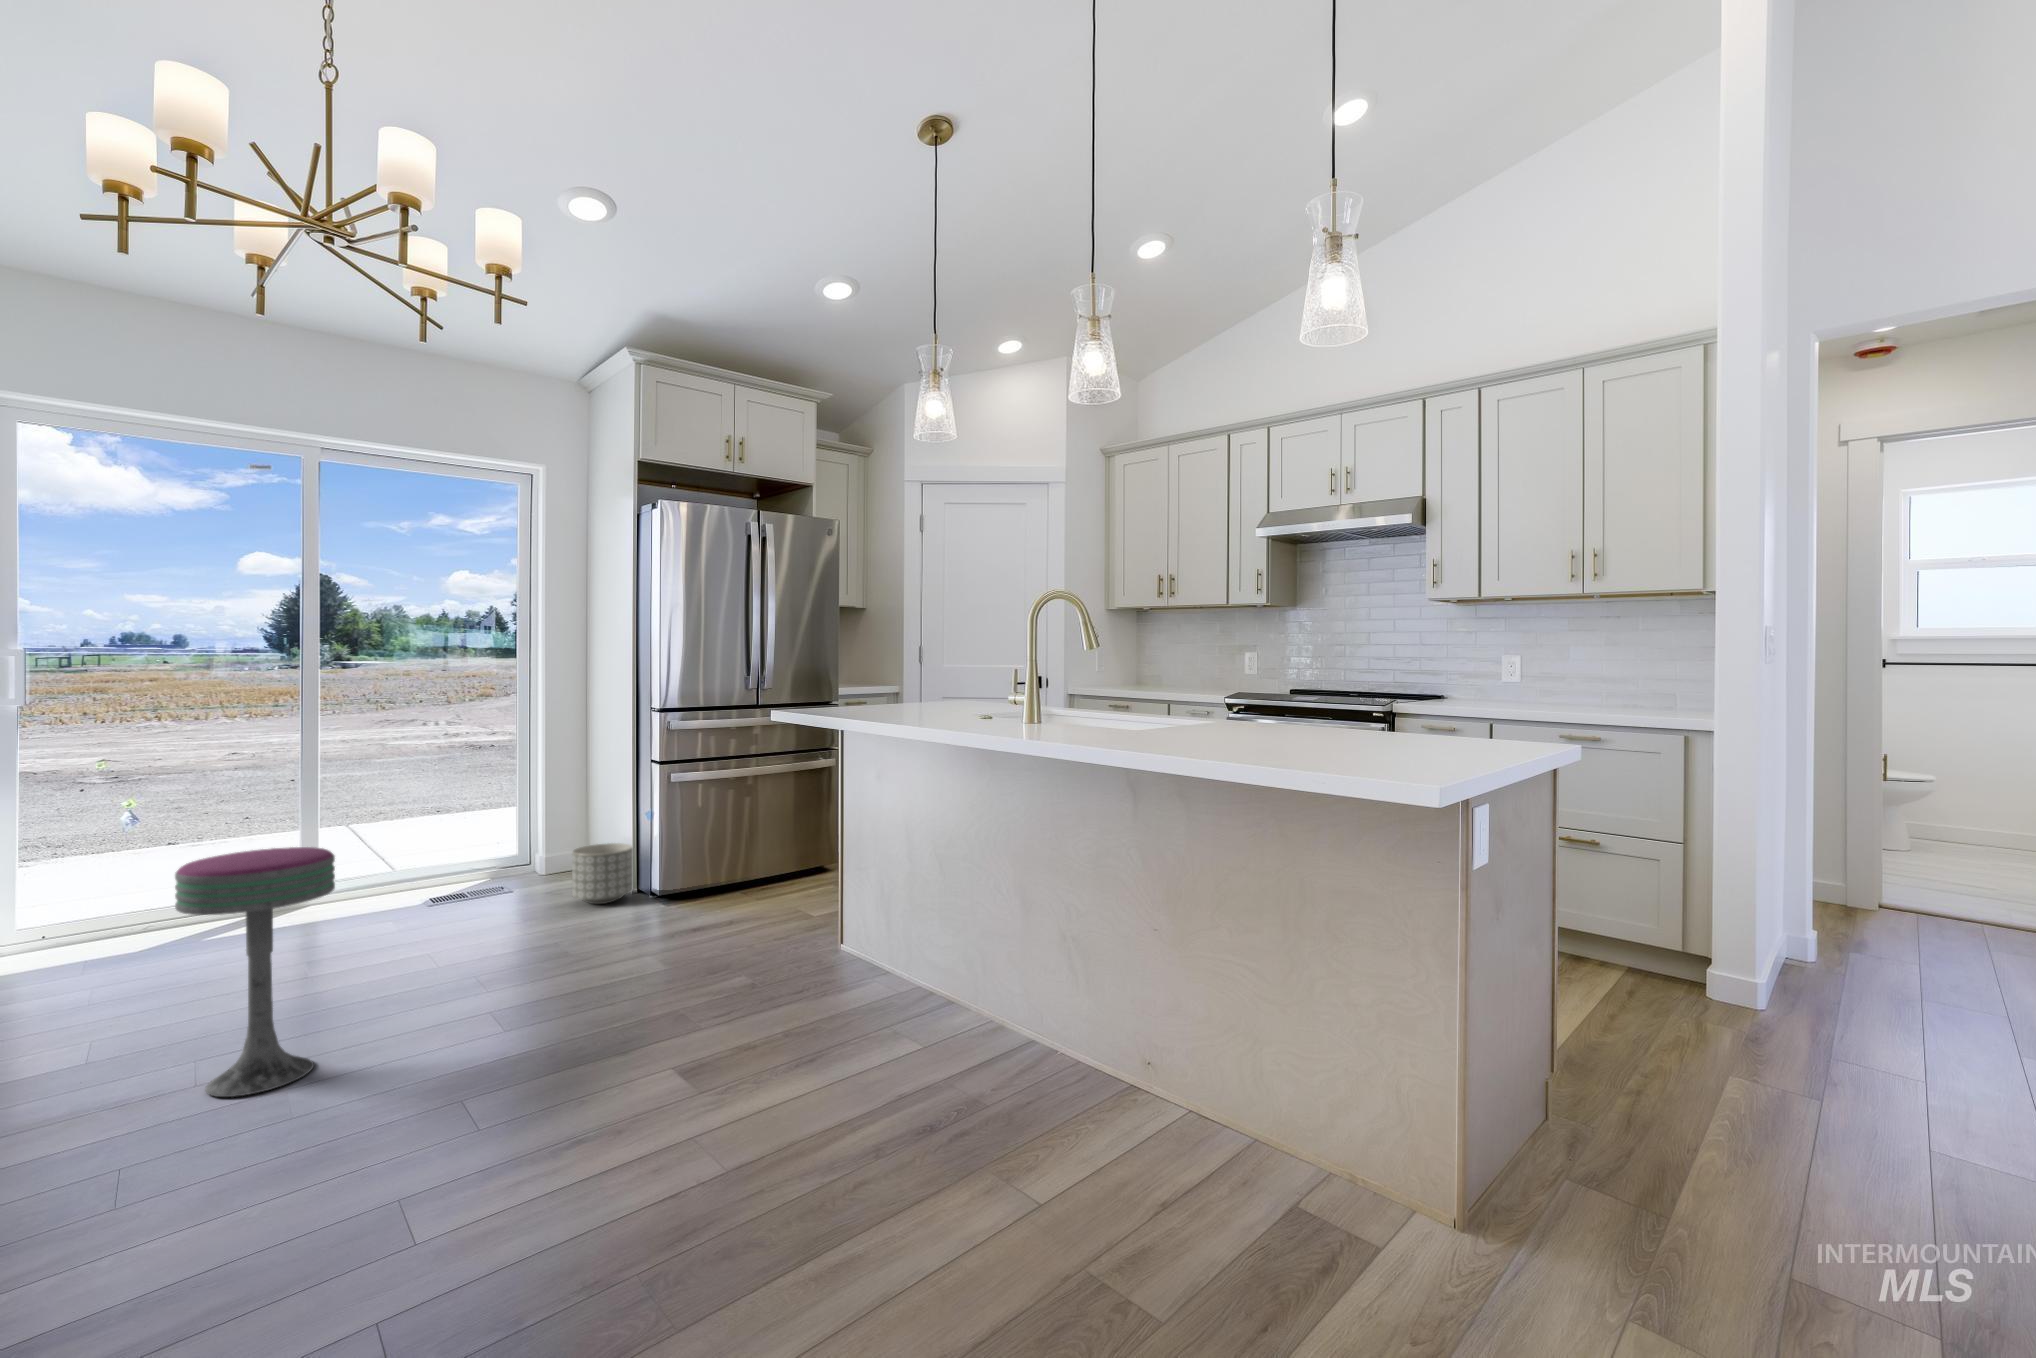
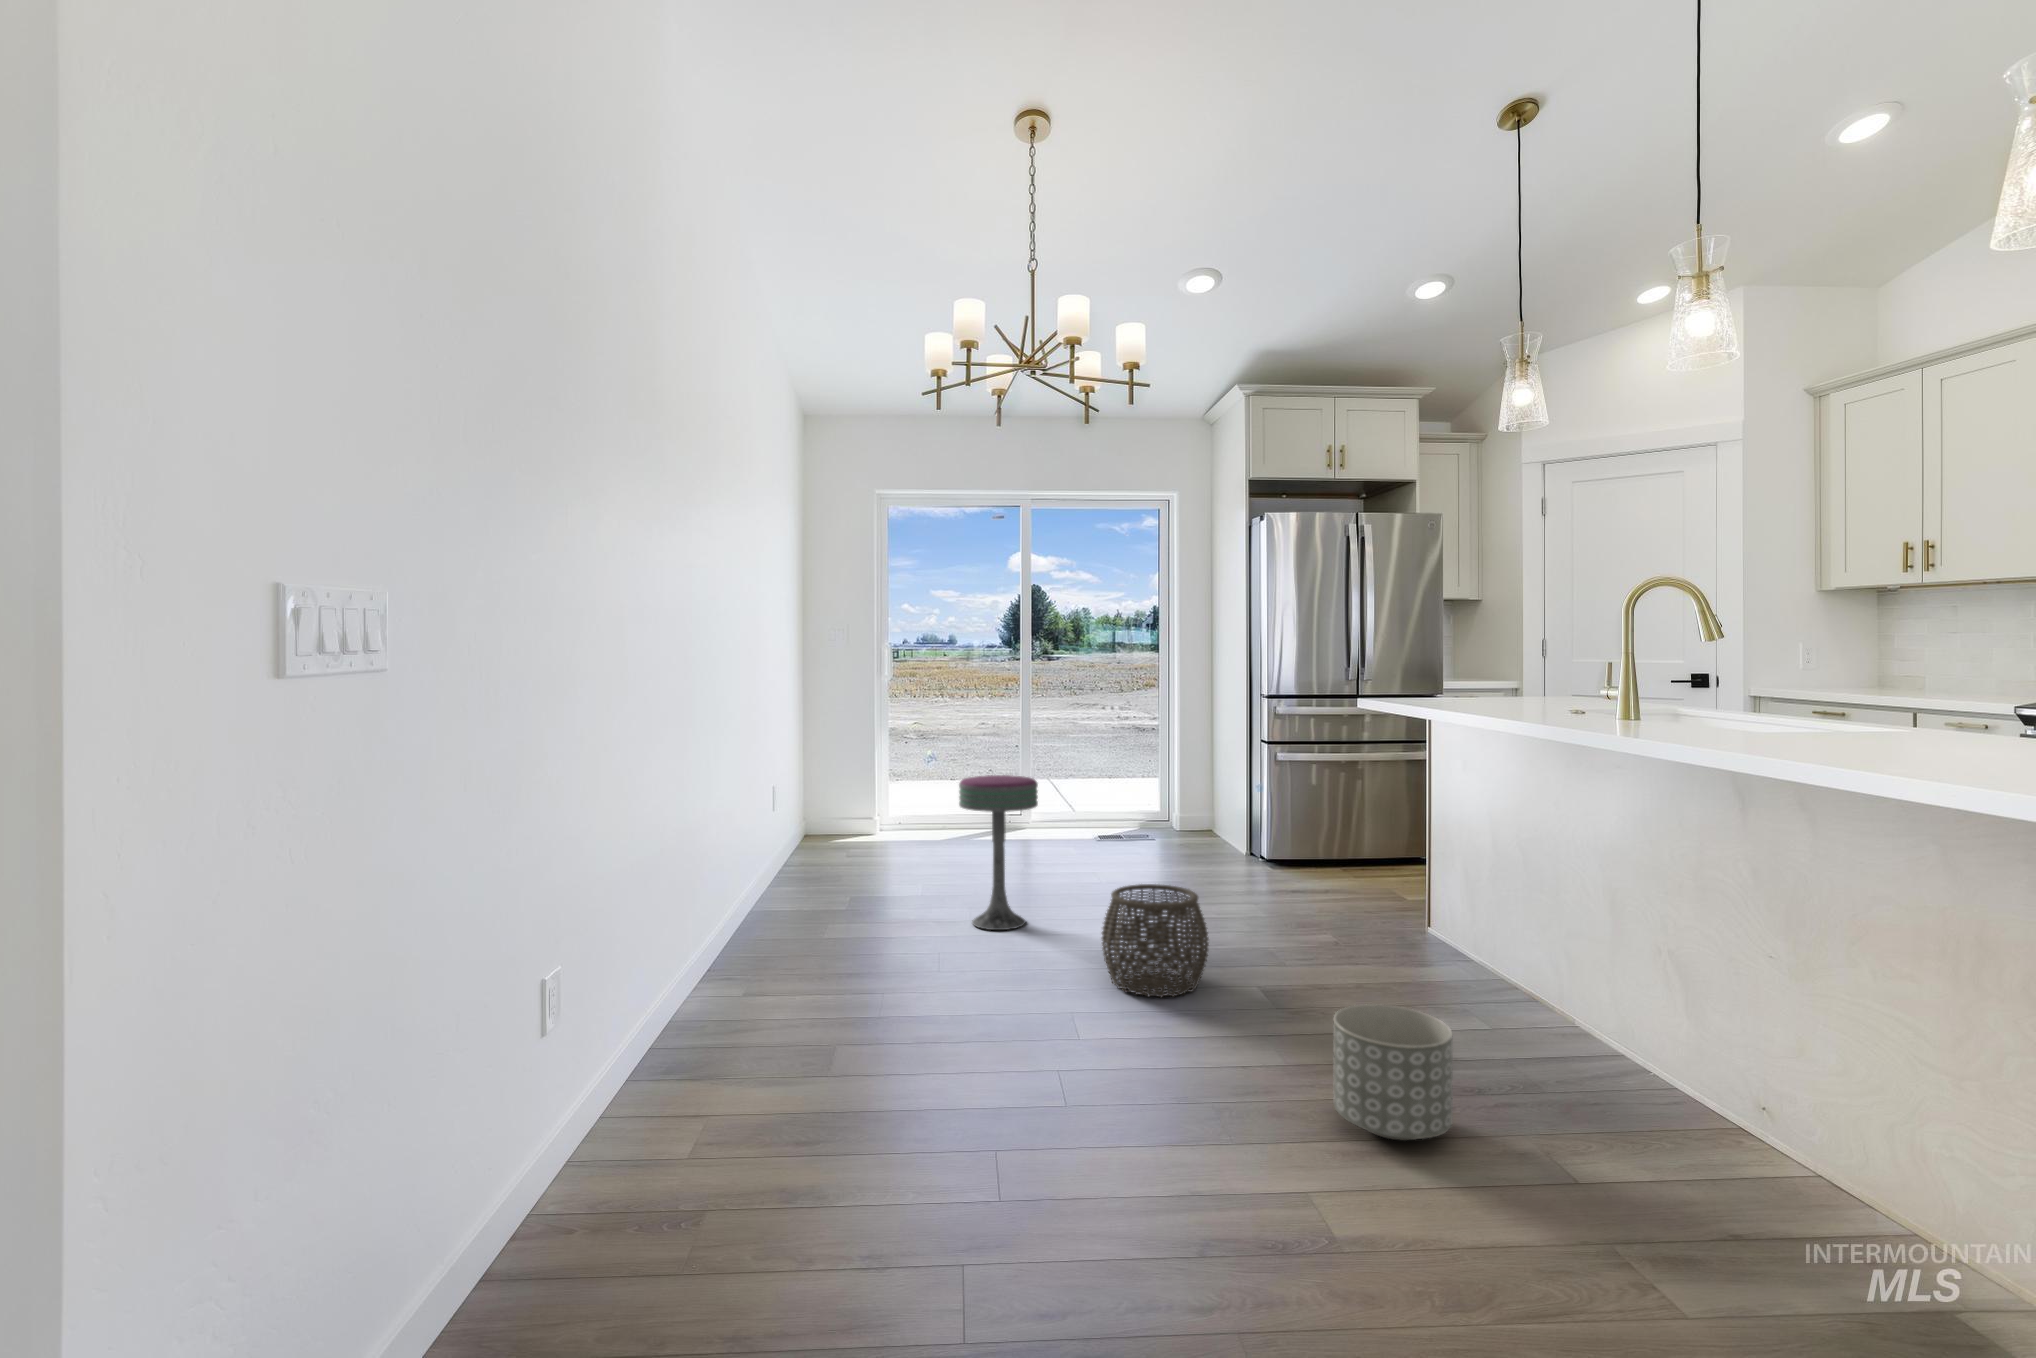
planter: present [572,843,633,904] -> present [1334,1004,1452,1141]
woven basket: none [456,977,623,1149] -> present [1102,884,1209,997]

